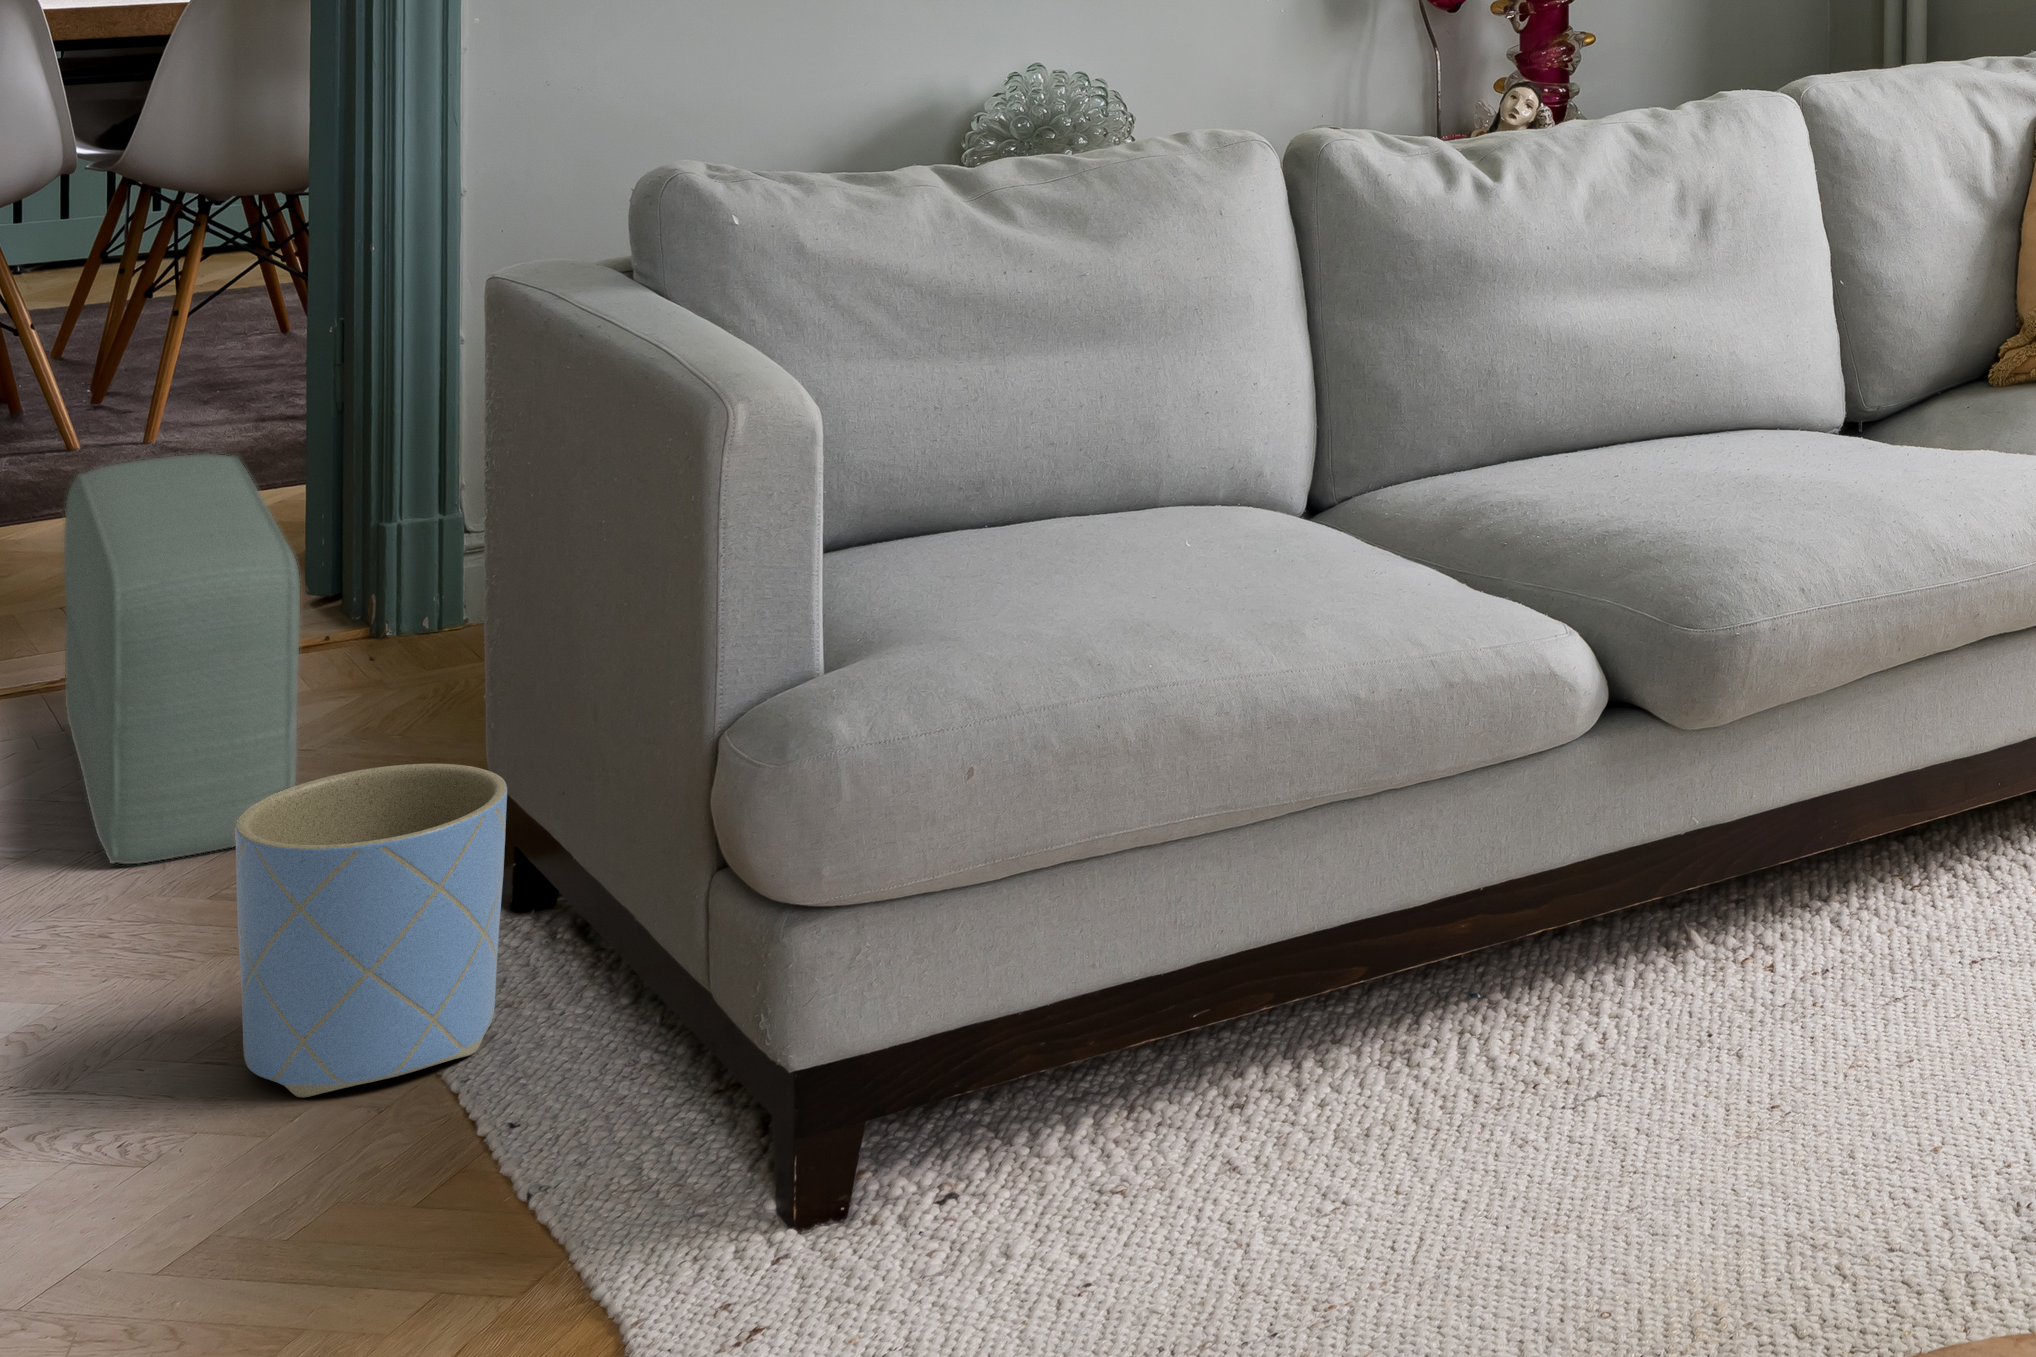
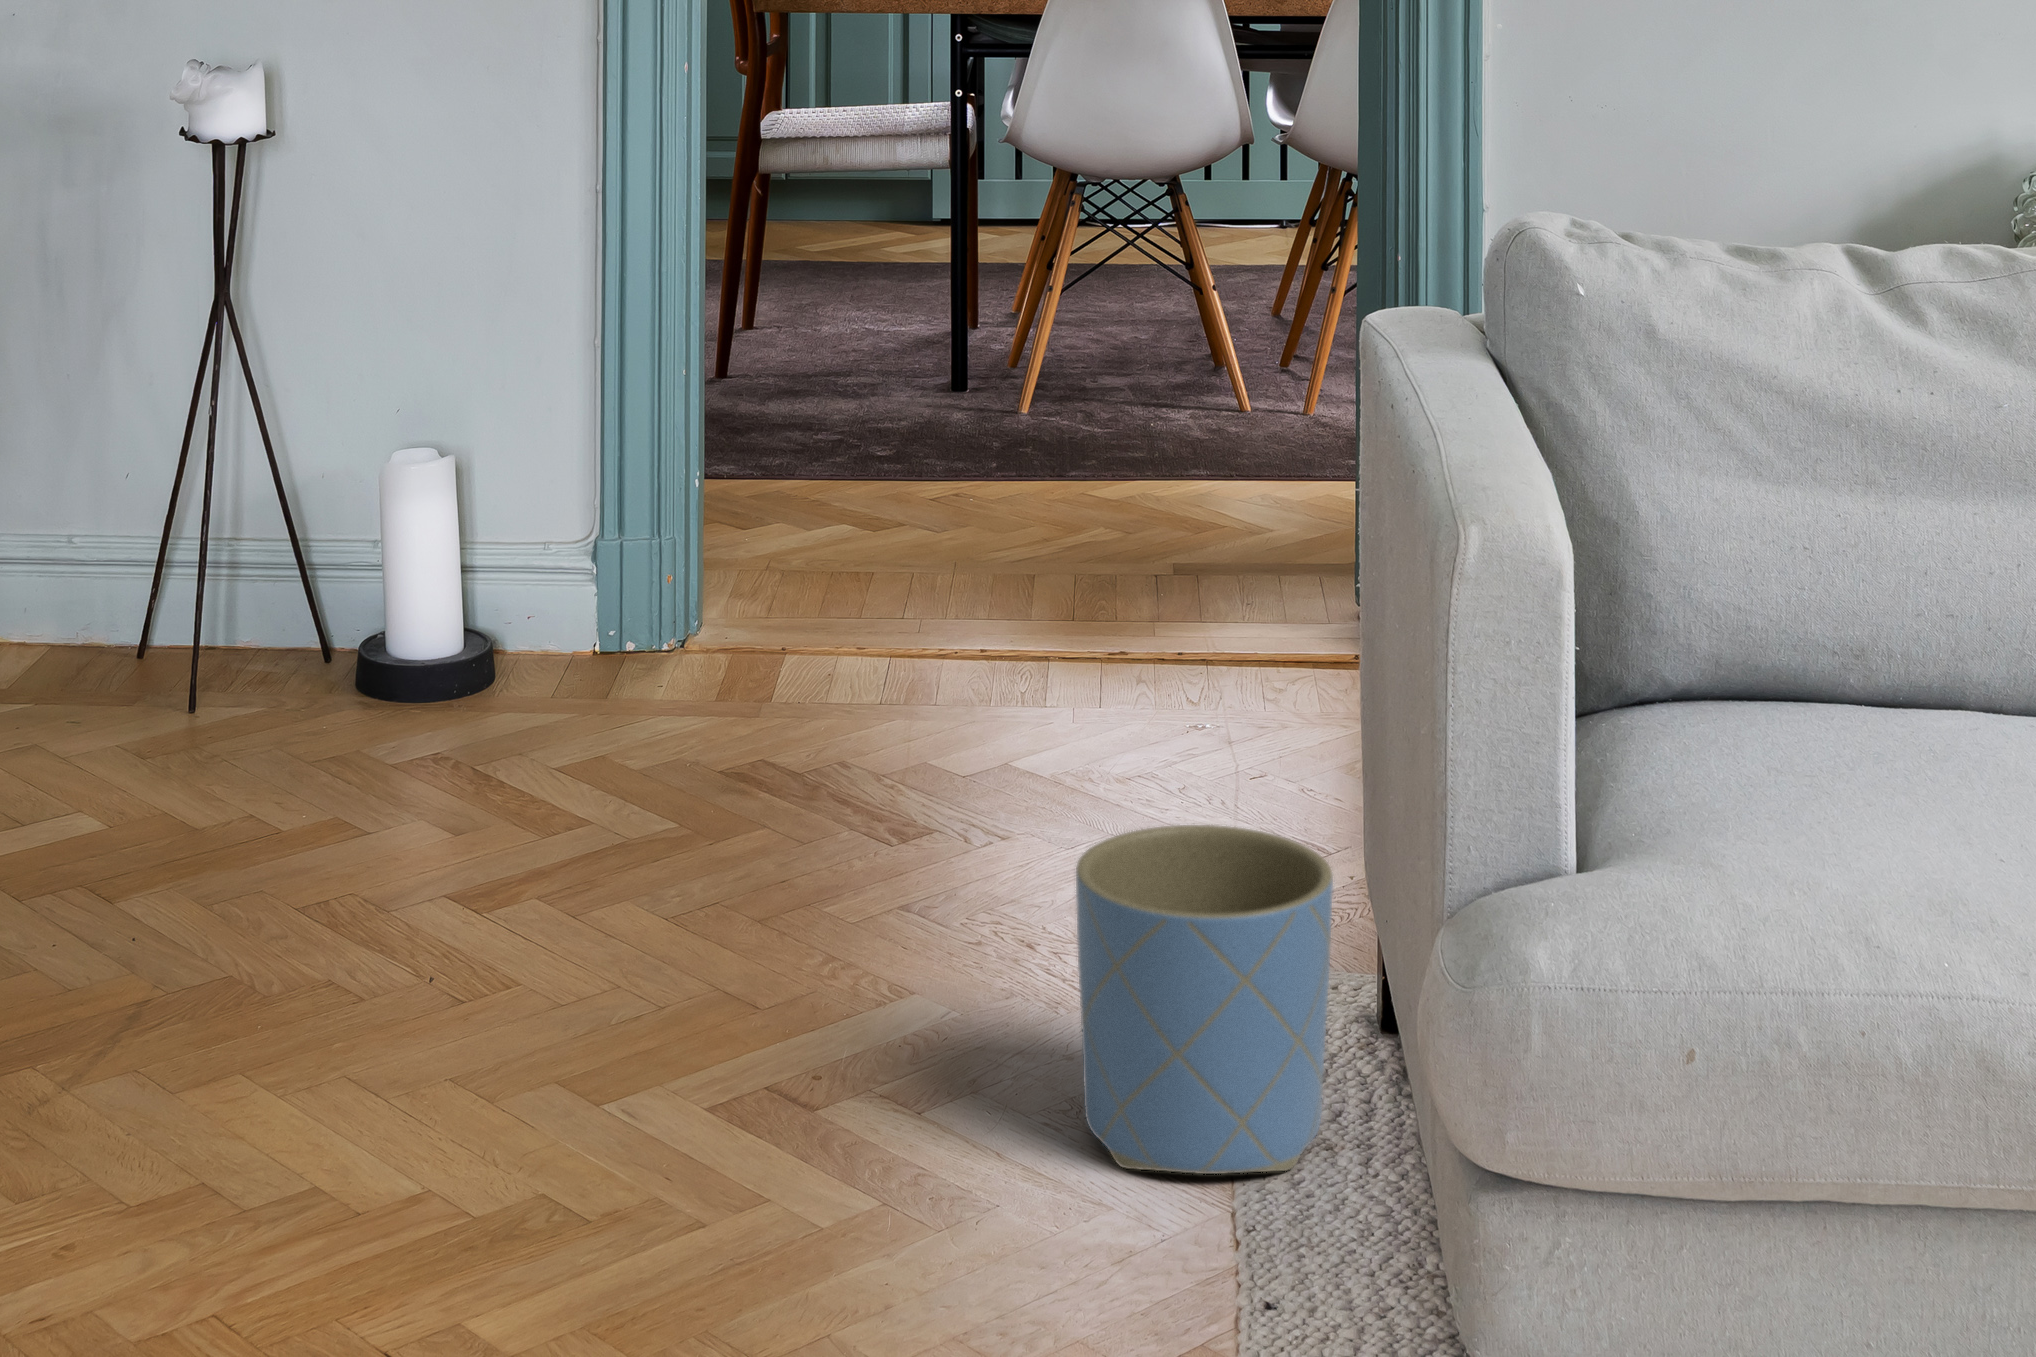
pouf: present [64,454,300,864] -> none [1077,442,1269,860]

